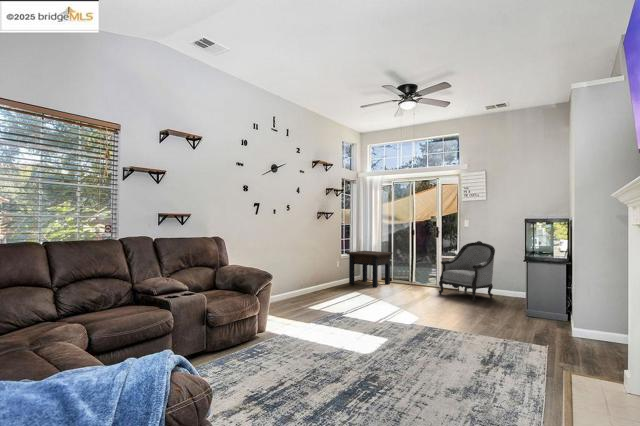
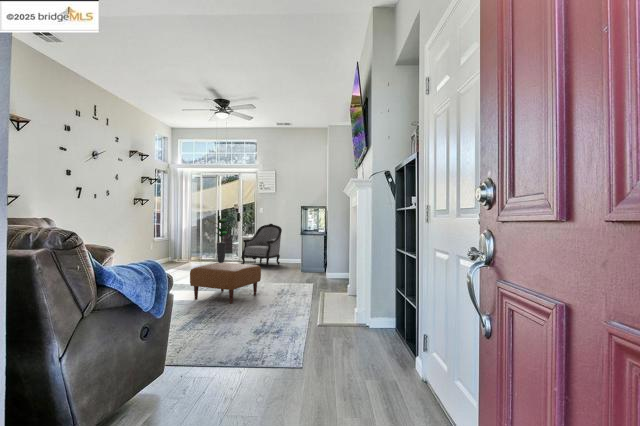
potted plant: none [402,233,427,287] -> present [216,219,231,263]
side table: present [347,251,392,288] -> none [159,235,201,266]
ottoman: none [351,301,453,373] -> present [190,263,261,304]

